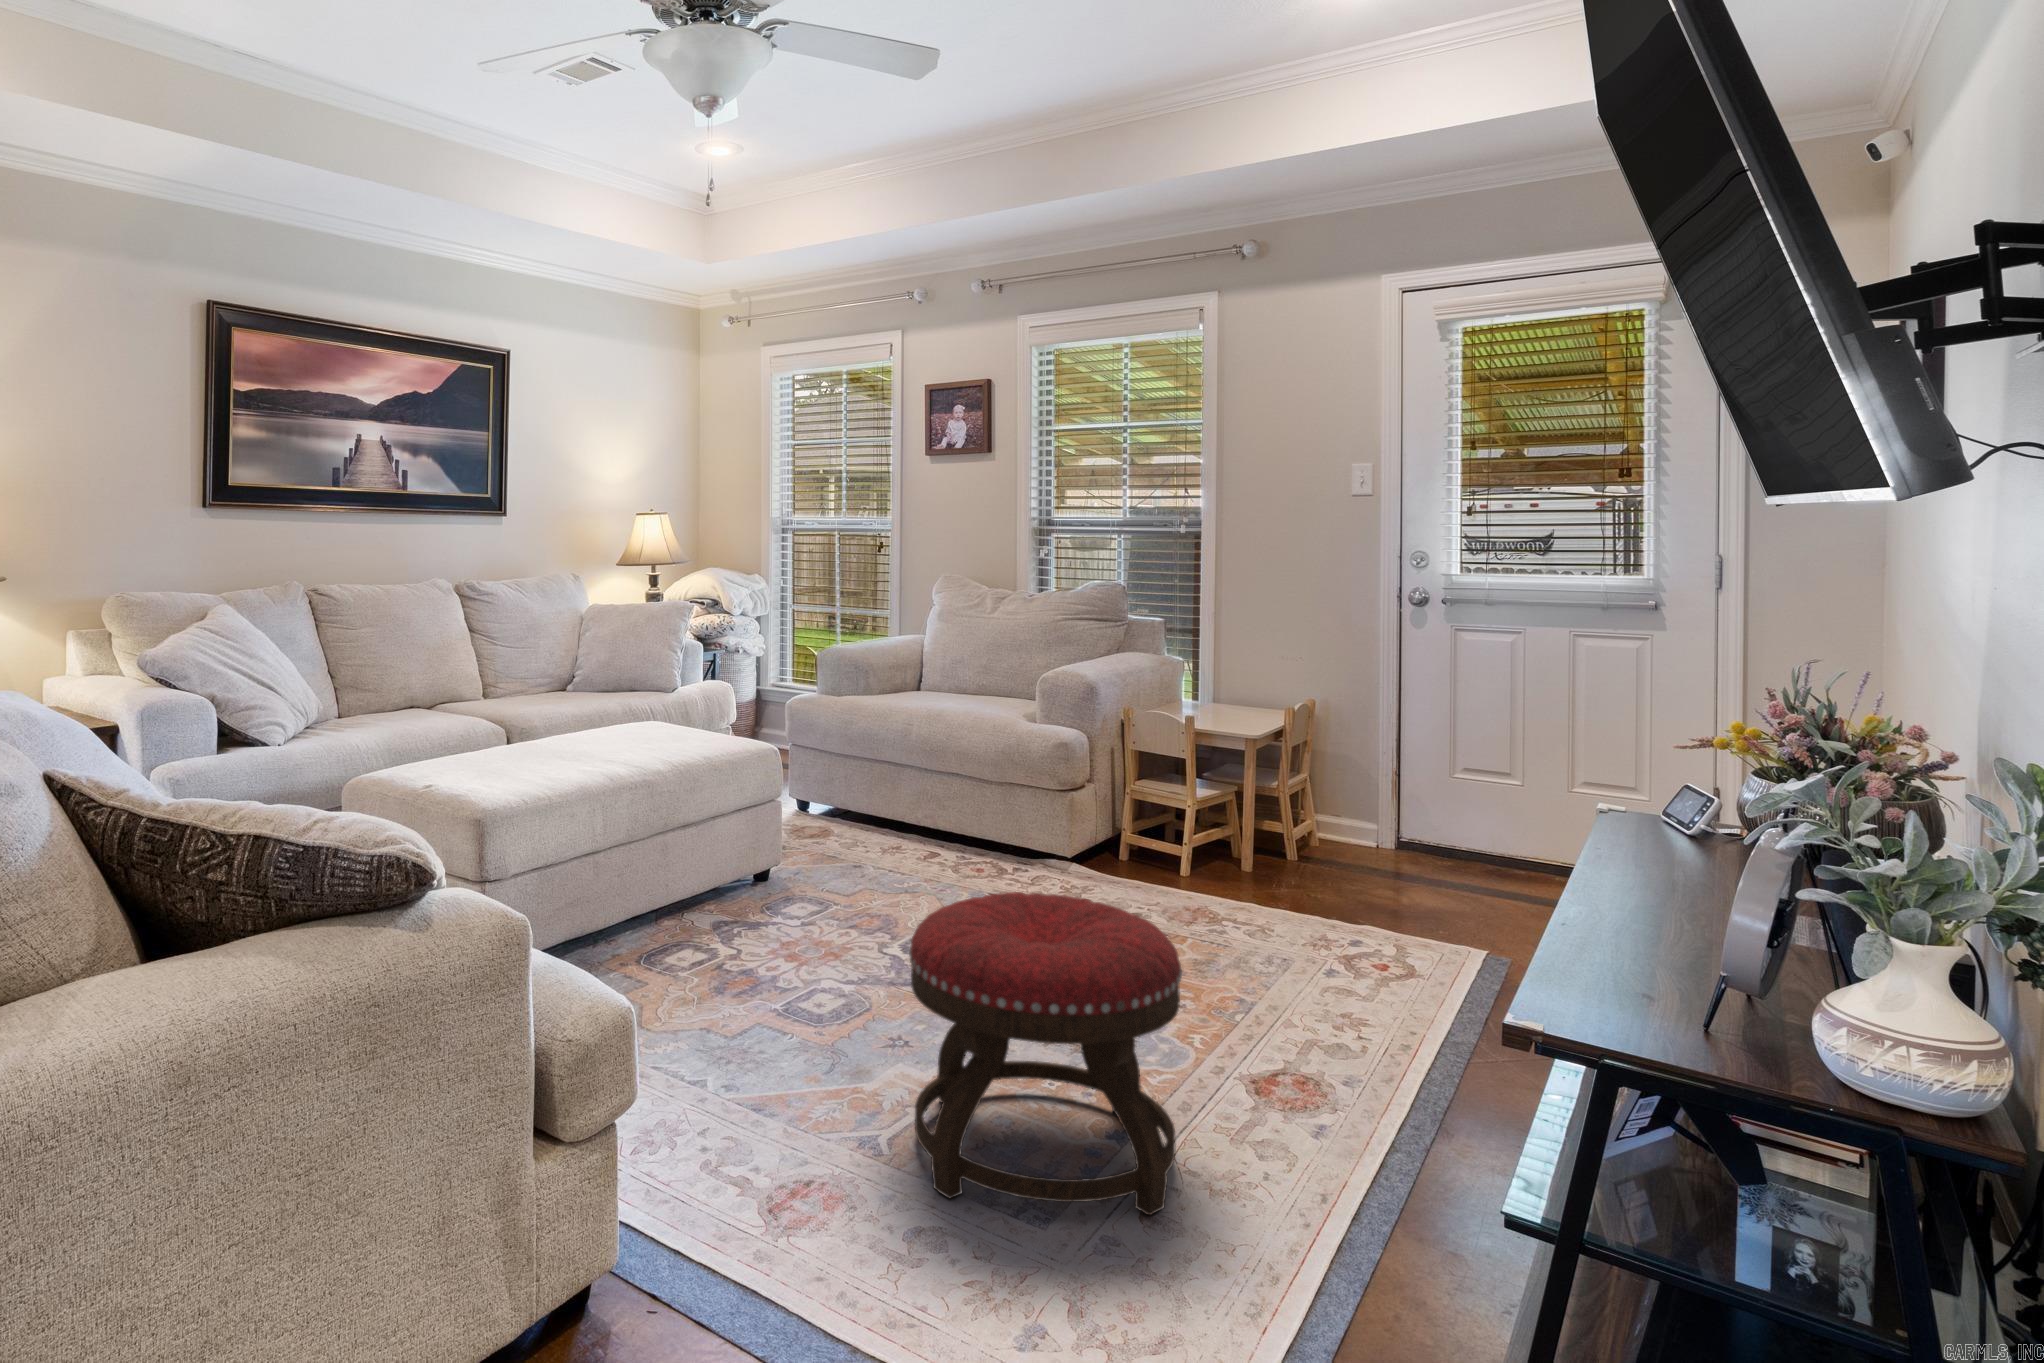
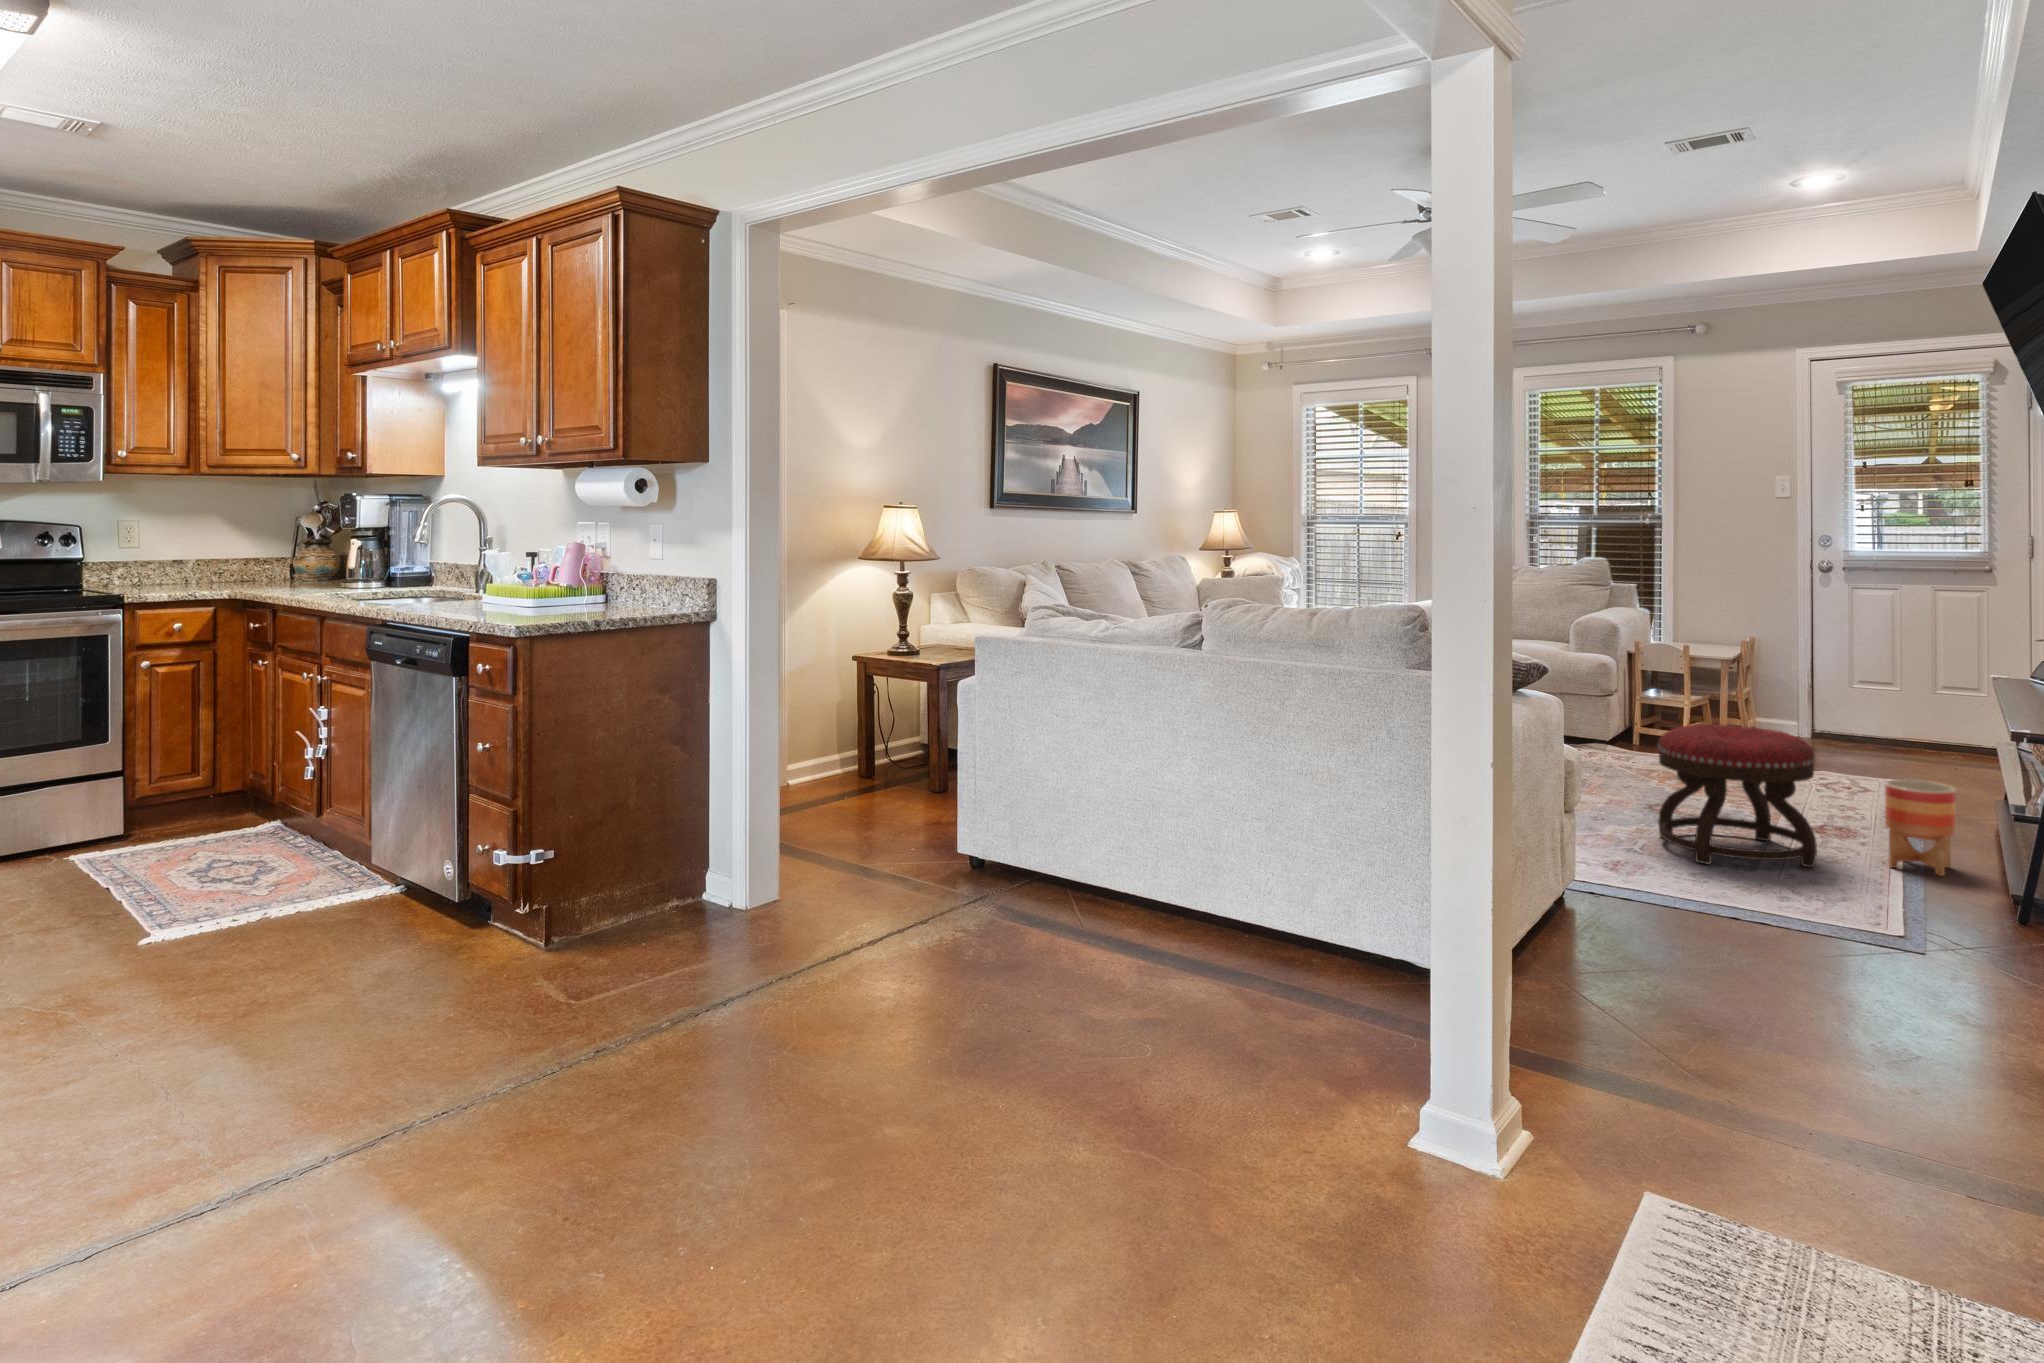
planter: none [1314,1027,1445,1253] -> present [1885,779,1956,876]

